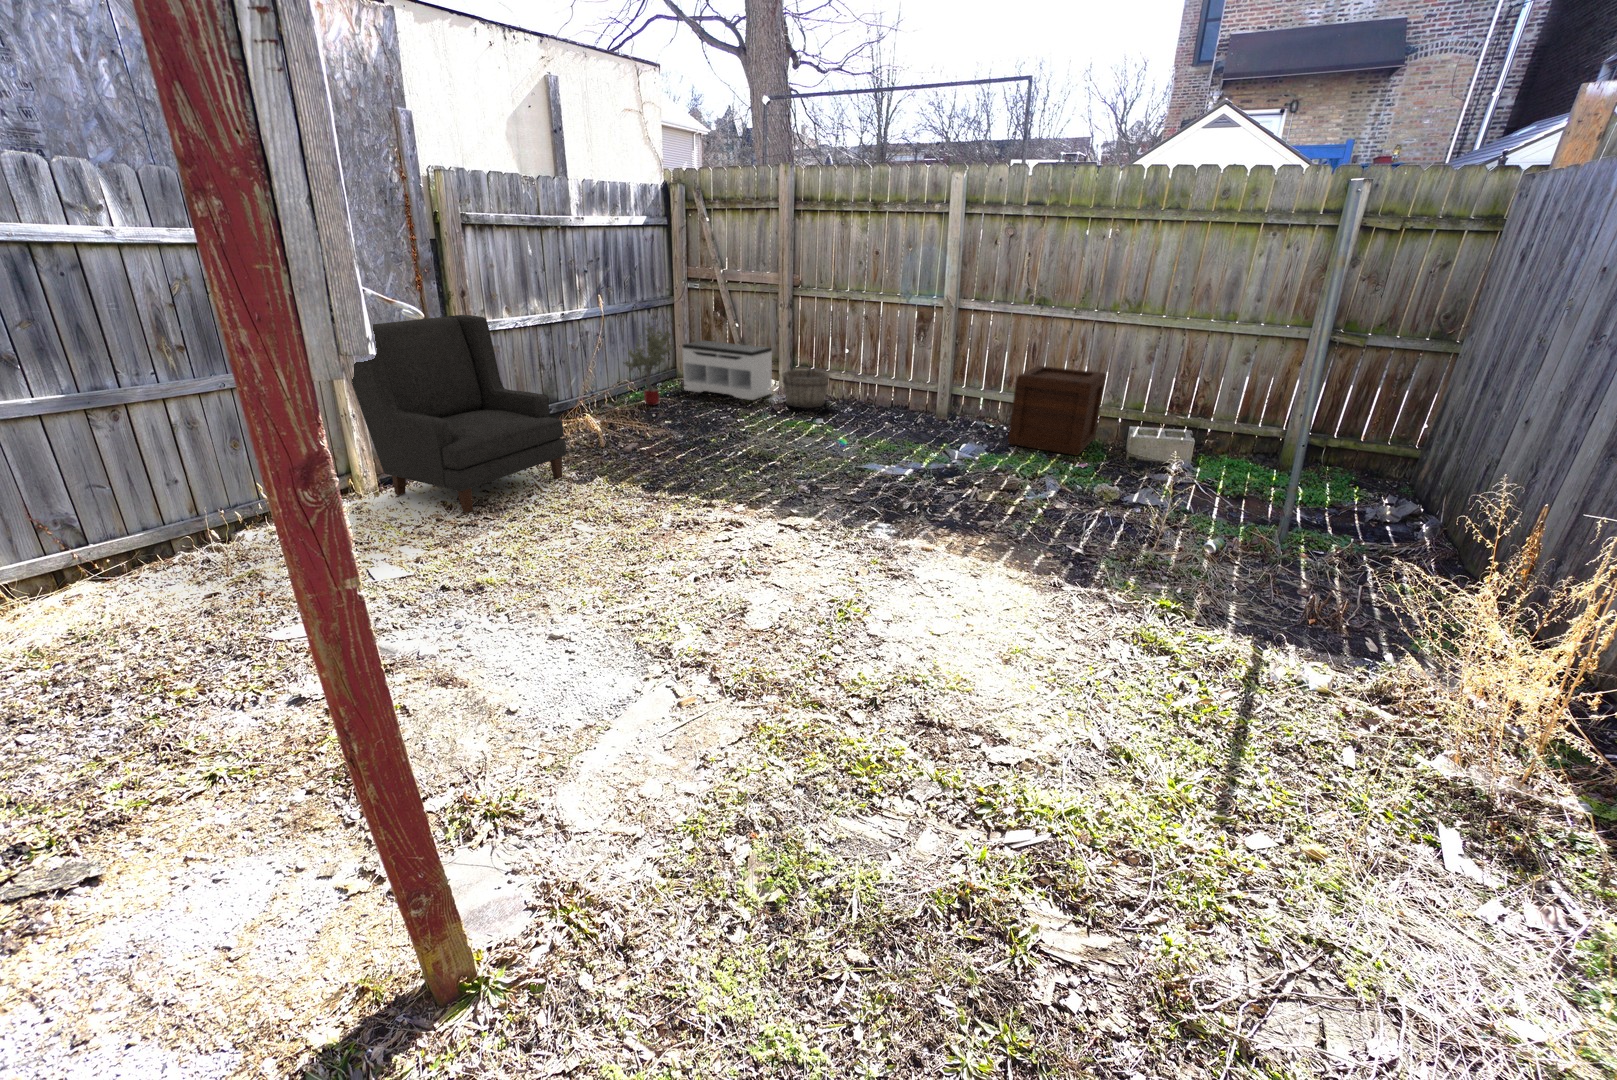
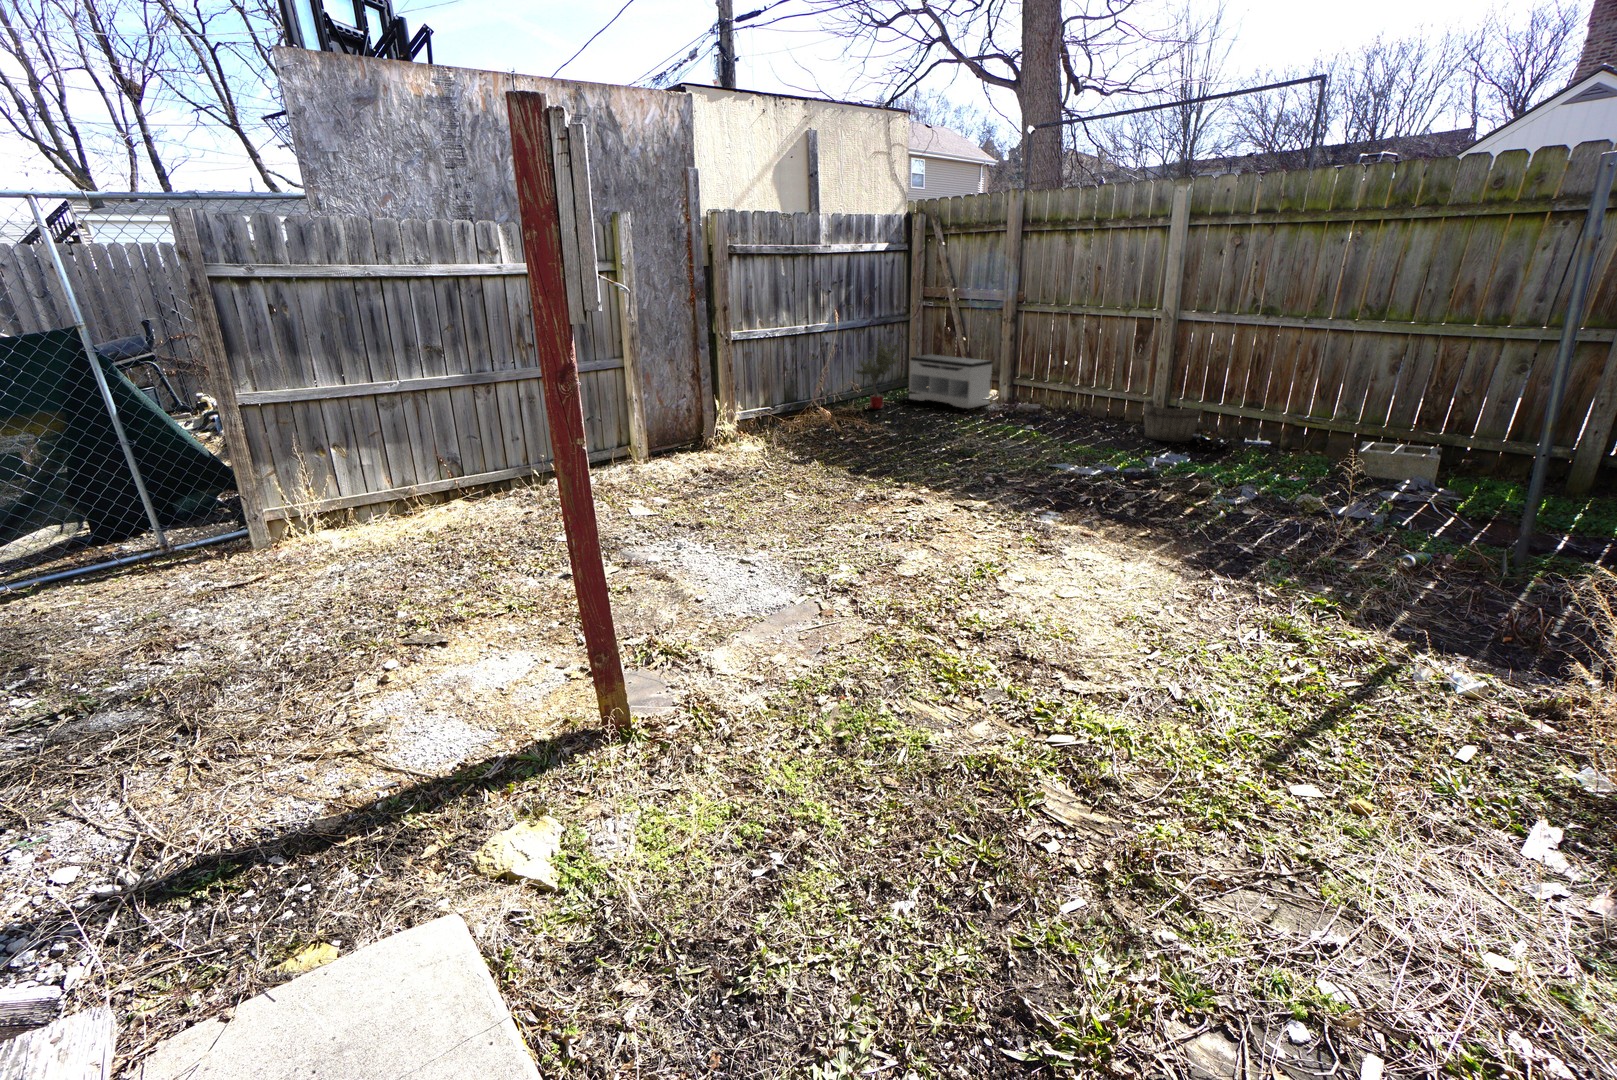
chair: present [352,315,566,512] -> none [632,325,789,476]
wooden crate: present [1008,366,1106,455] -> none [1219,377,1347,471]
wooden bucket: present [782,369,830,408] -> present [1144,396,1203,442]

